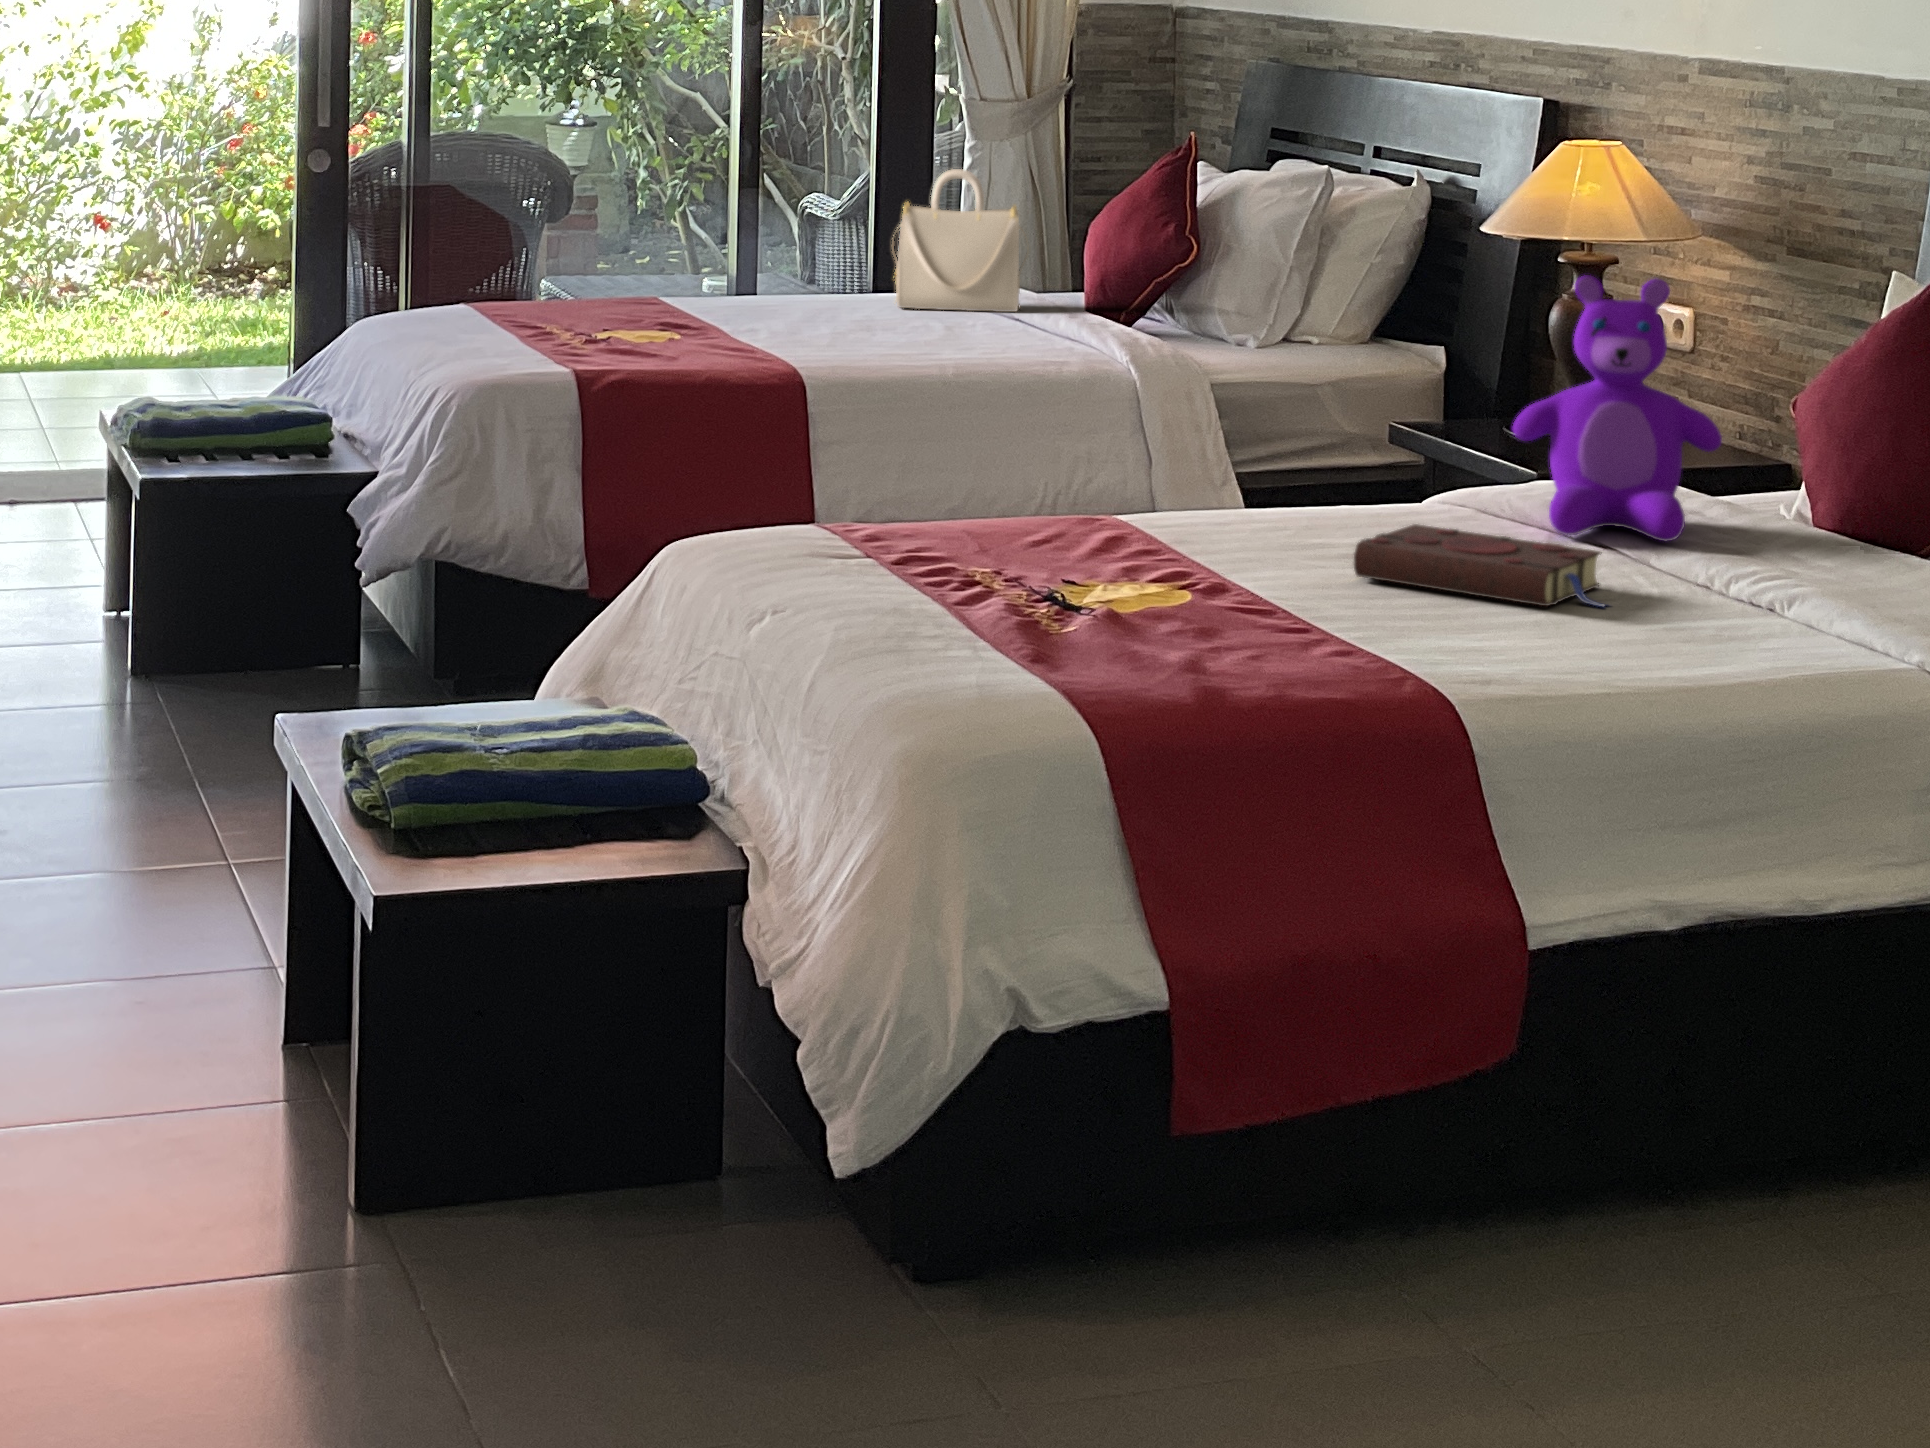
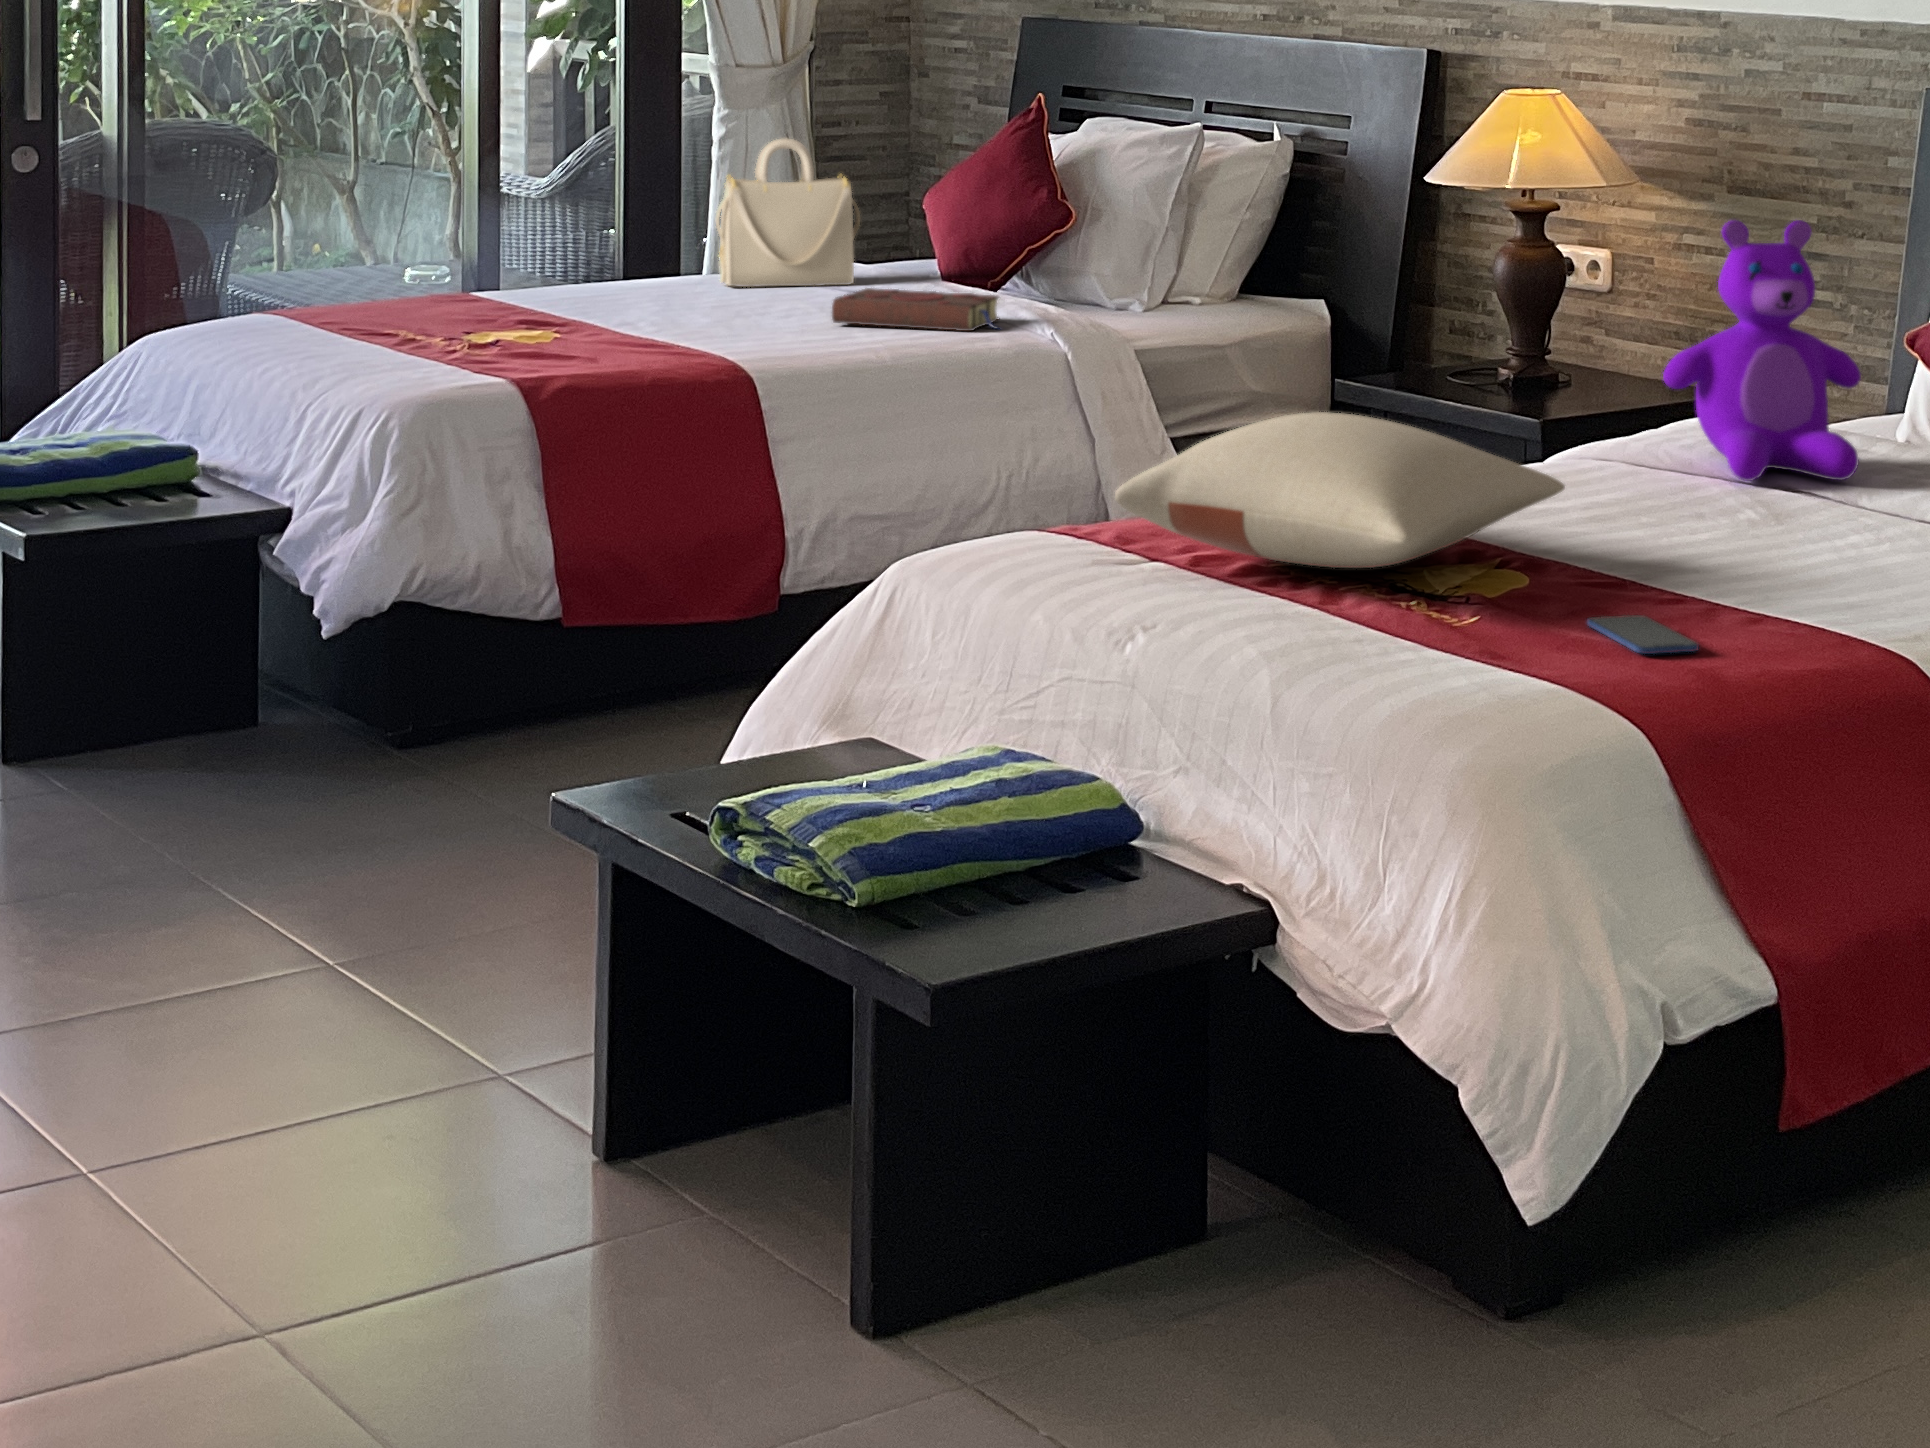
pillow: none [839,434,1276,577] -> present [1115,412,1565,568]
book: present [1354,524,1606,607] -> present [832,288,998,331]
smartphone: none [1191,635,1260,672] -> present [1587,615,1699,654]

